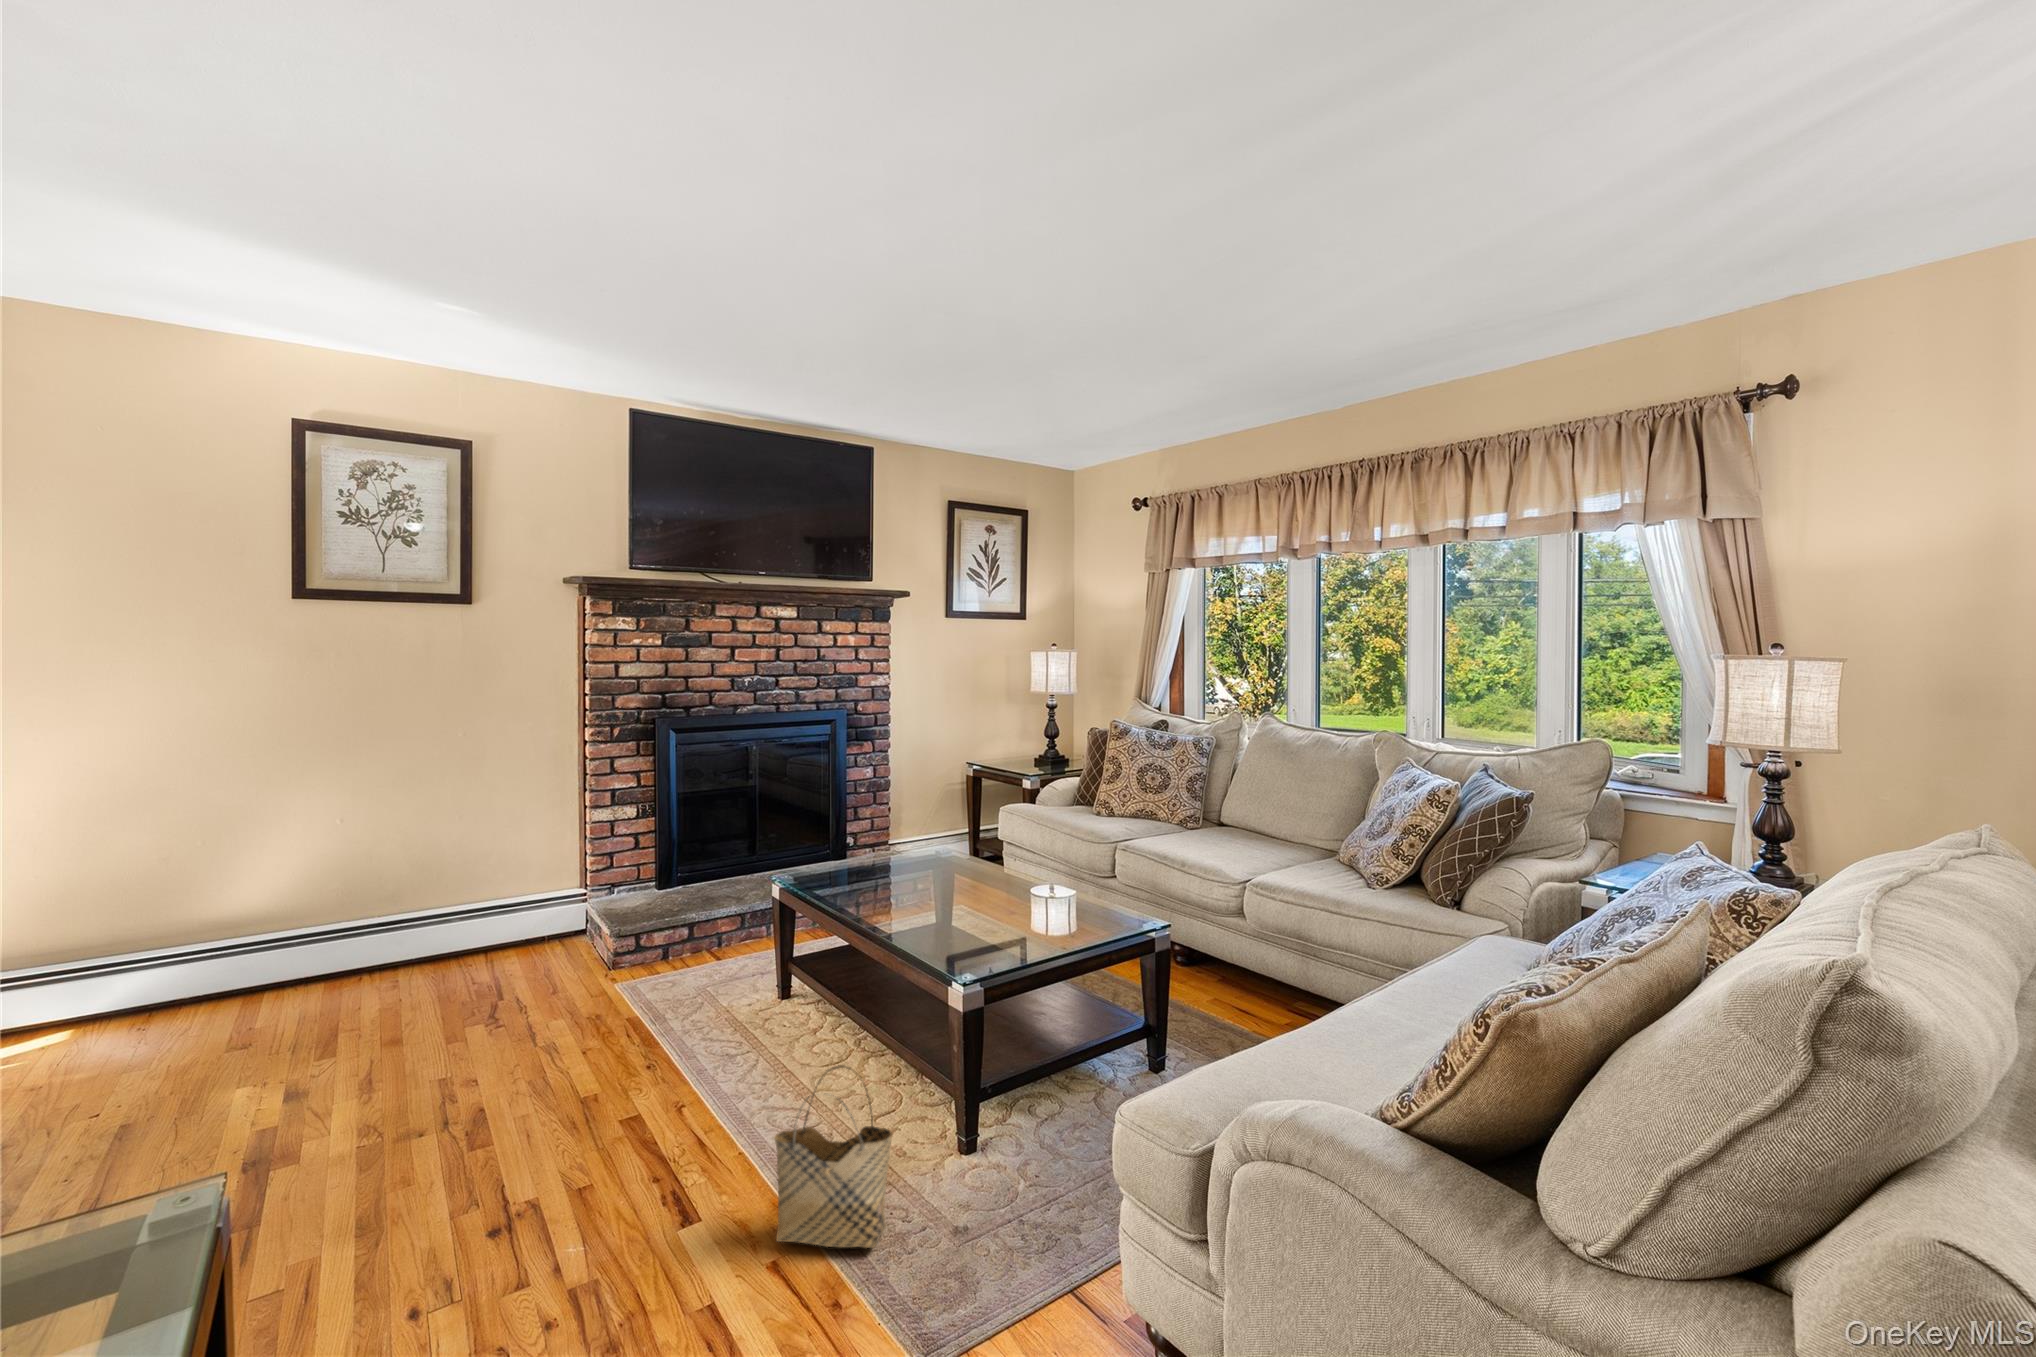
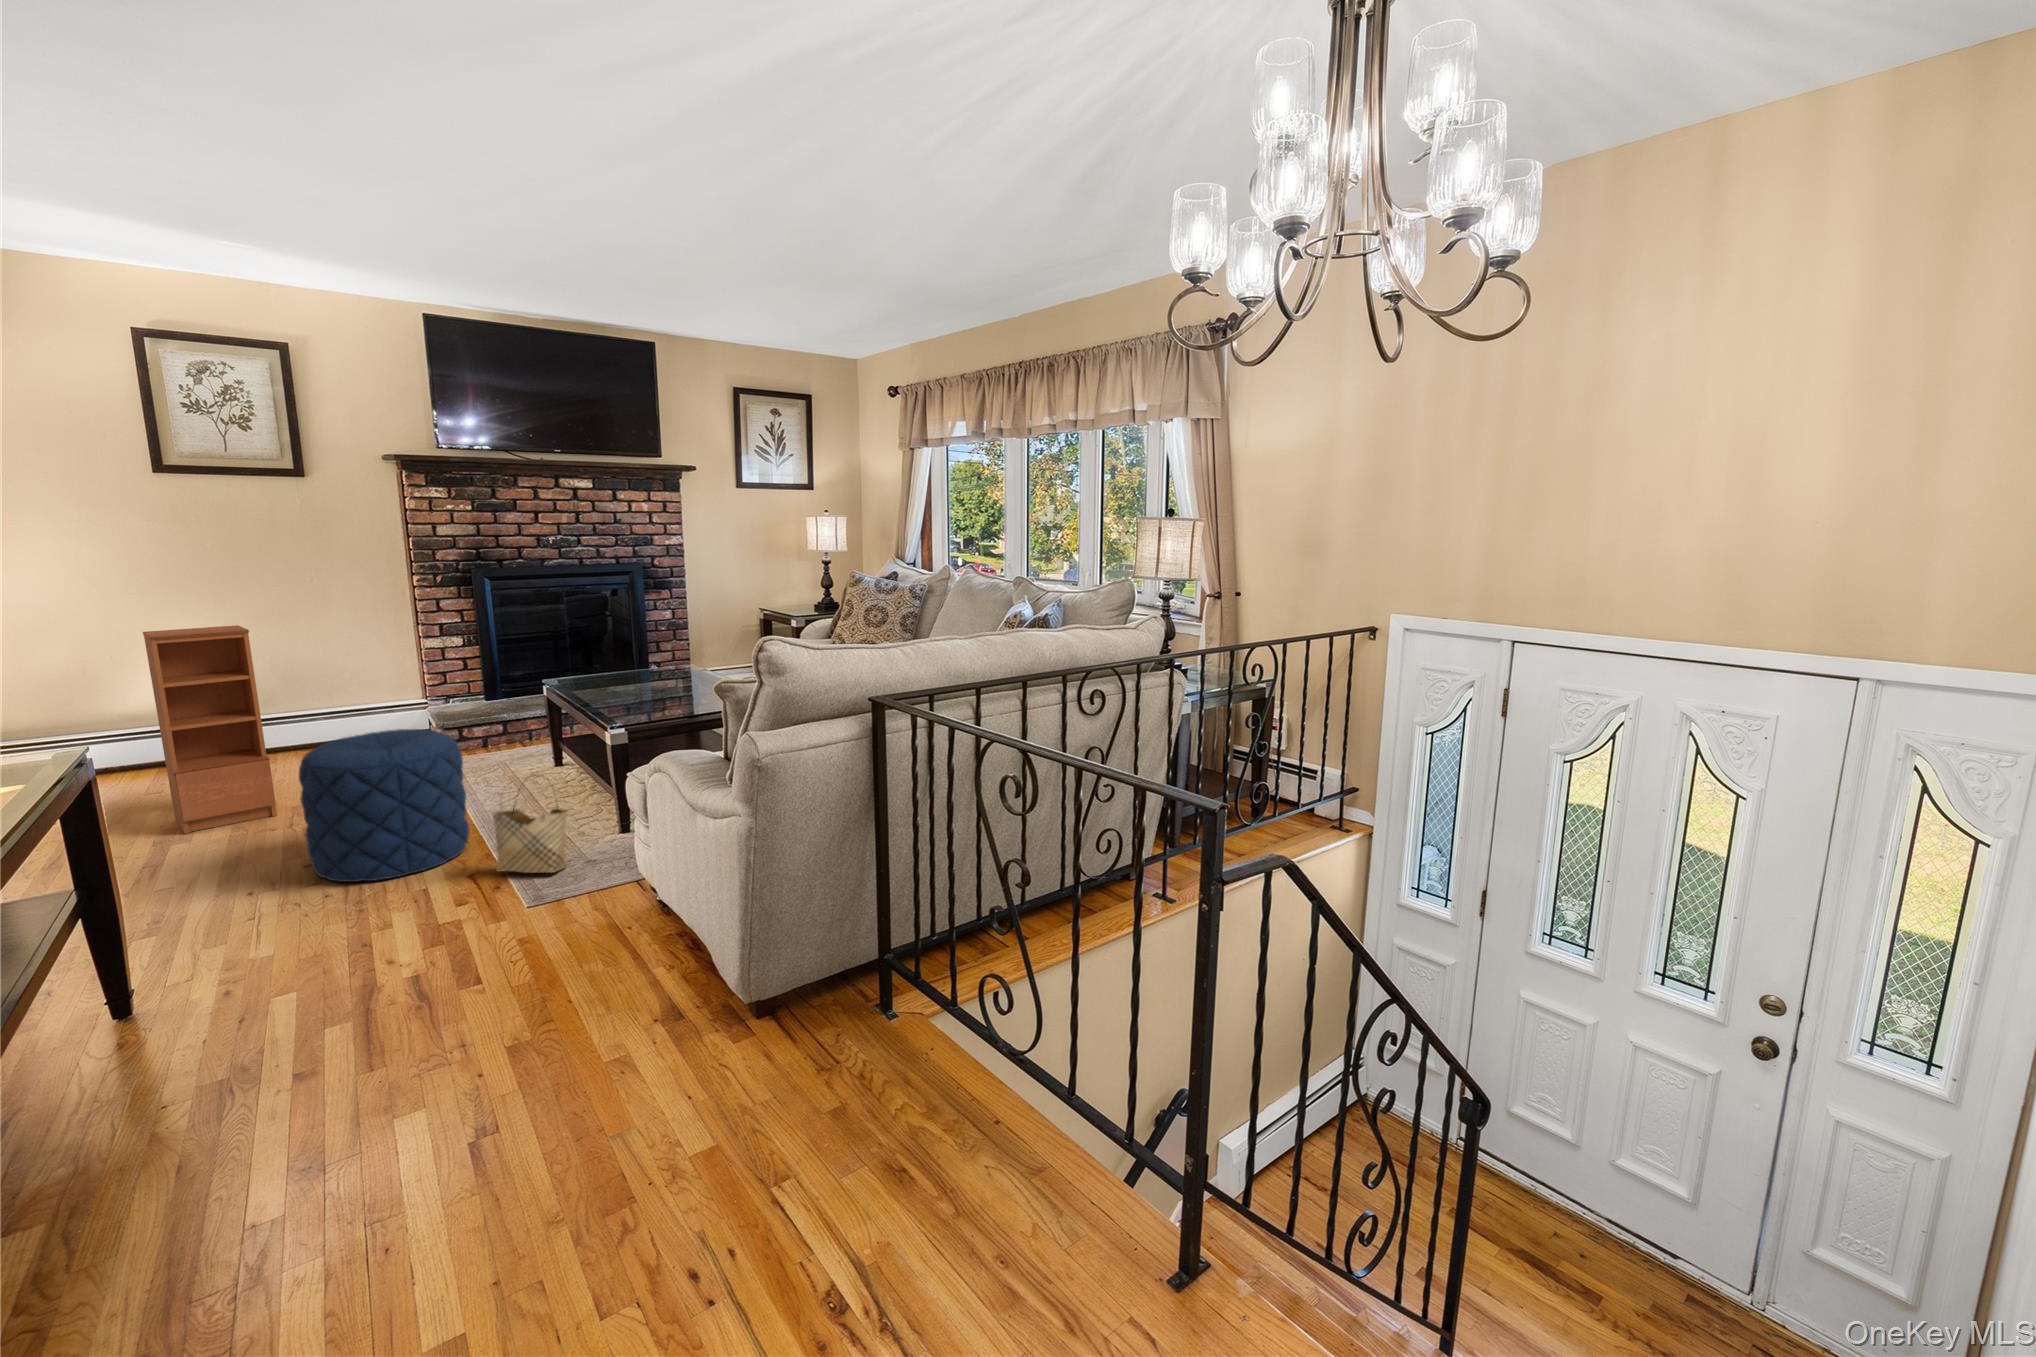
bookcase: none [260,803,410,1126] -> present [143,625,277,834]
pouf: none [474,974,711,1261] -> present [299,729,469,882]

